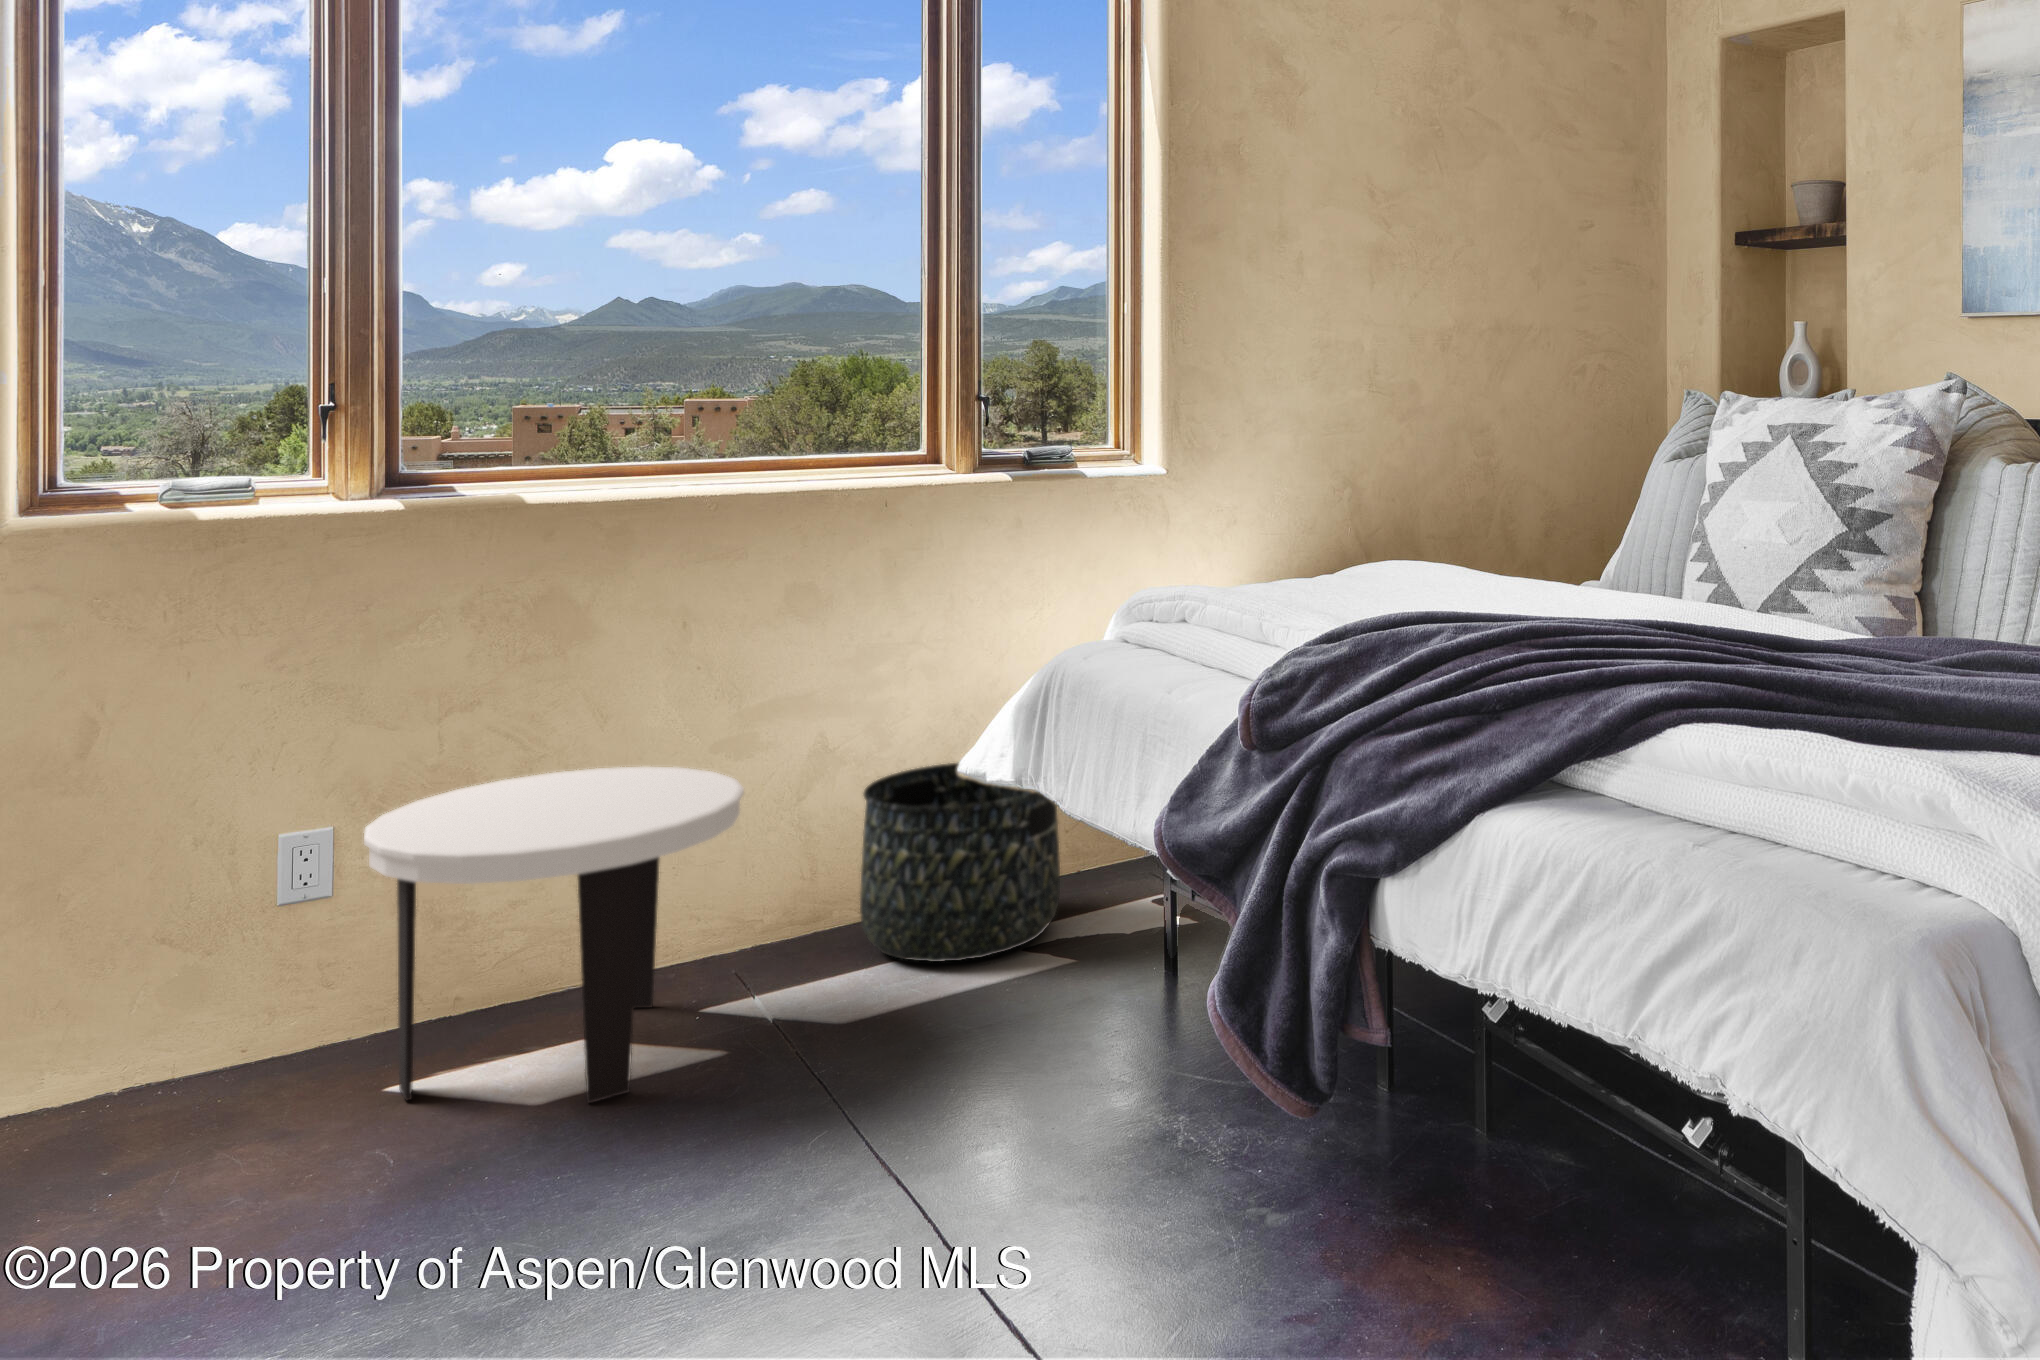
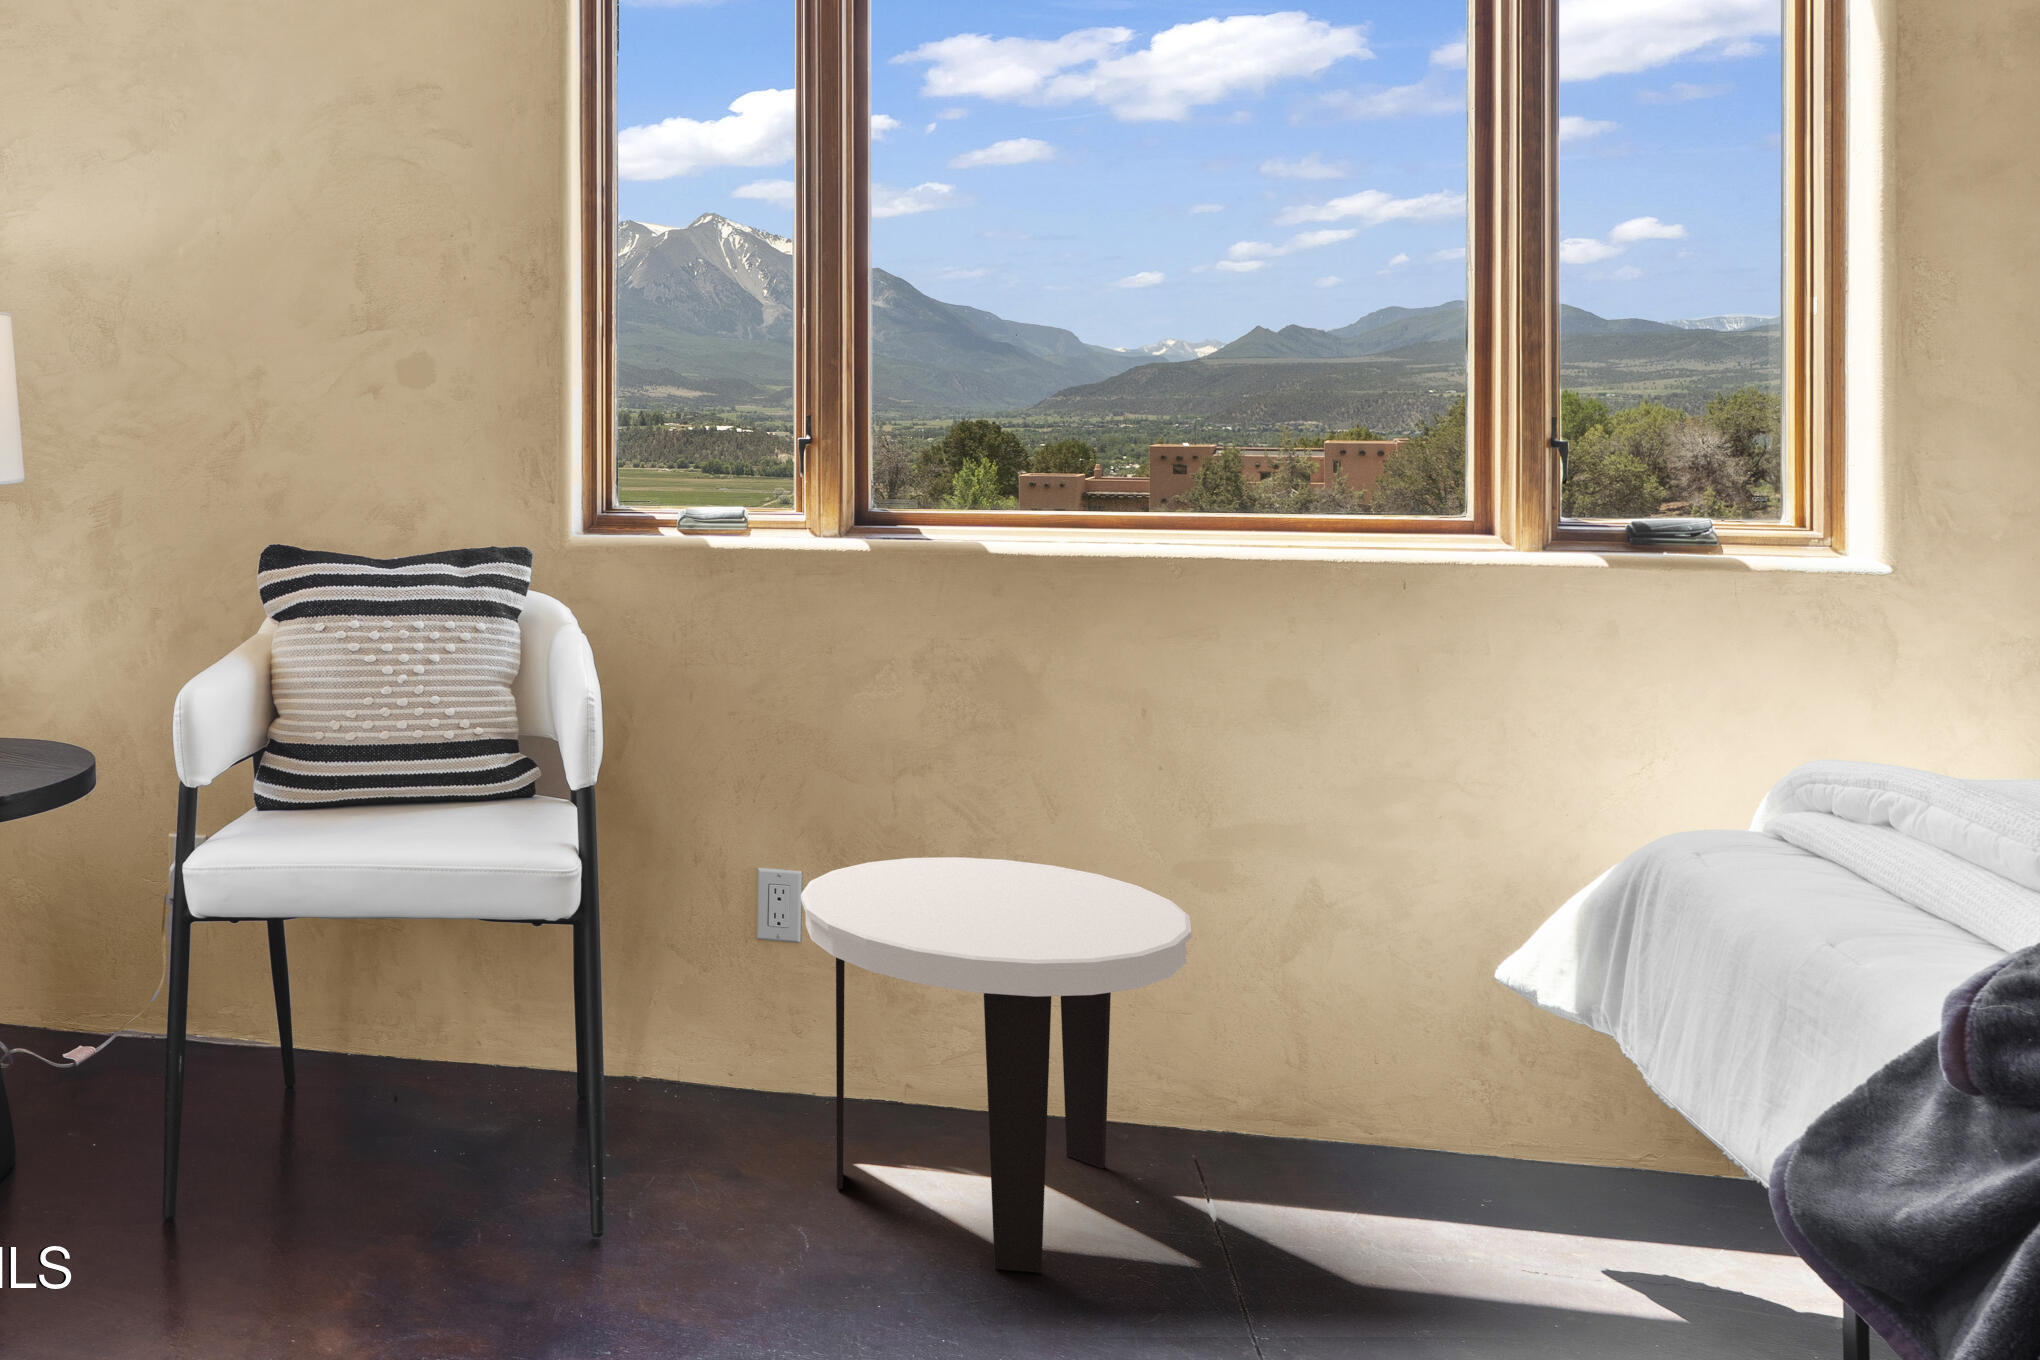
basket: present [860,763,1060,962] -> none [1369,951,1678,1259]

